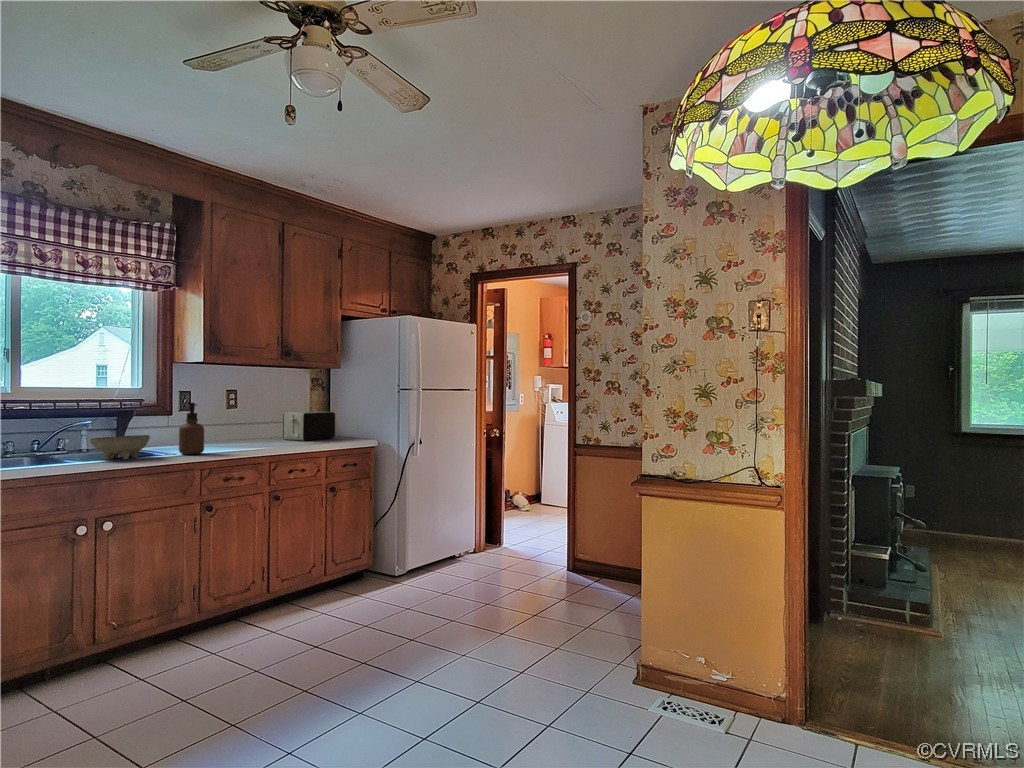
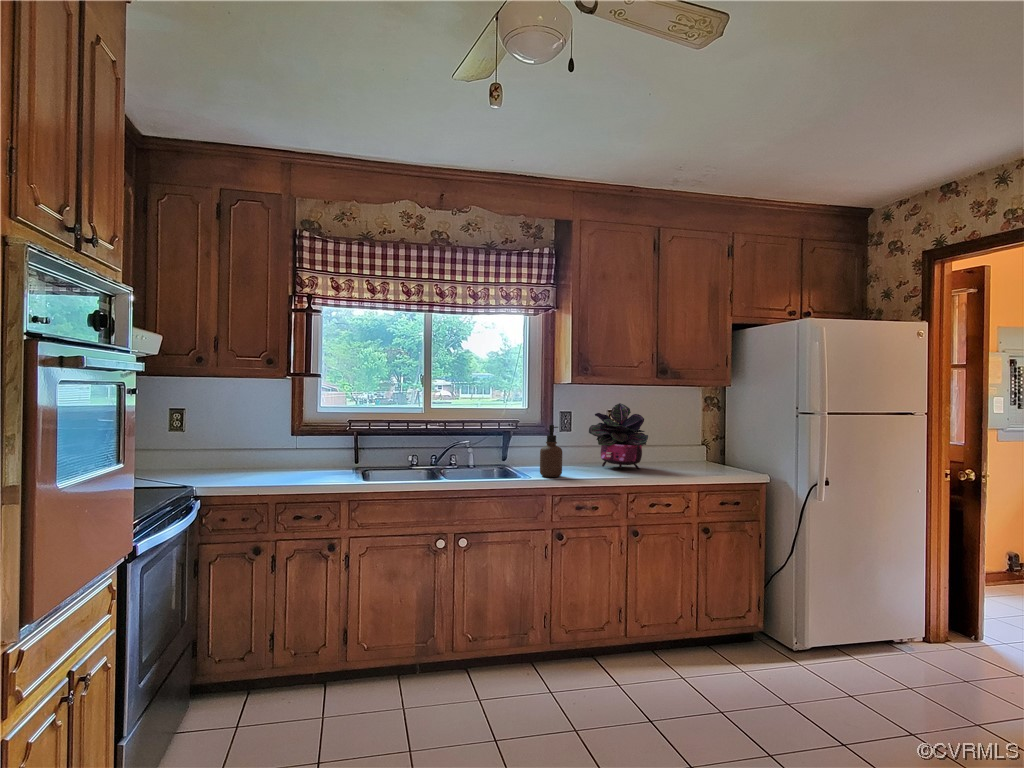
potted plant: none [218,383,279,444] -> present [589,403,648,470]
toaster: present [283,412,335,441] -> none [662,435,723,469]
bowl: present [90,435,150,460] -> none [465,454,512,477]

